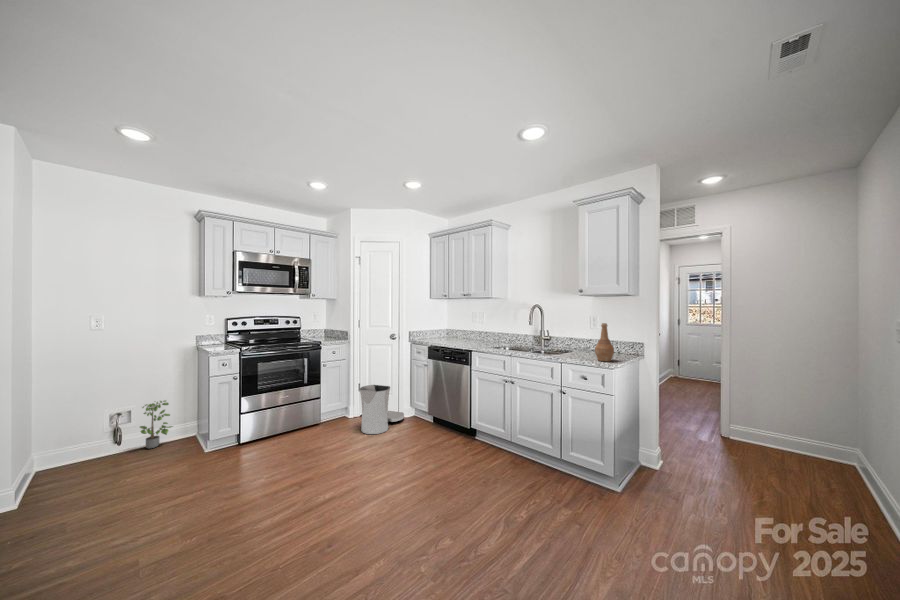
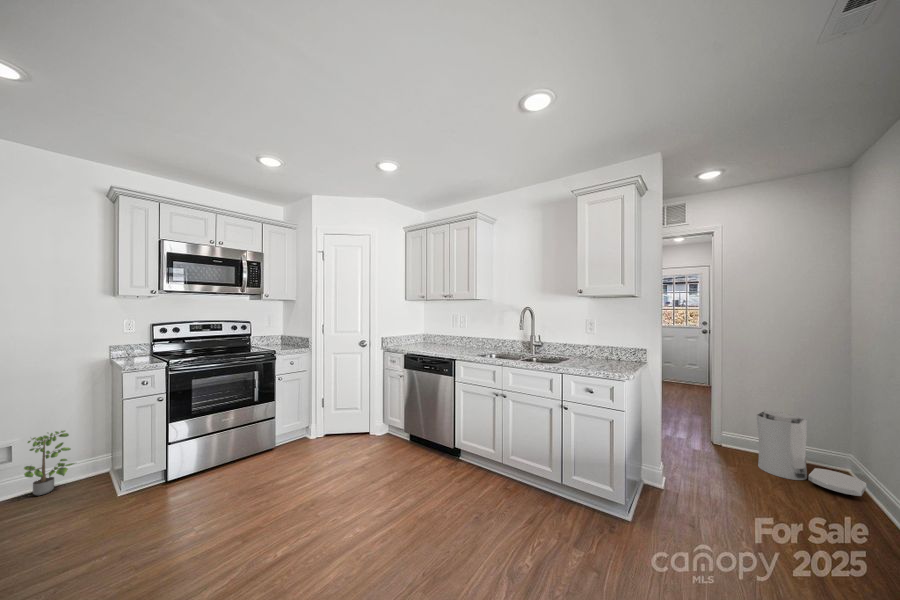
vase: present [595,323,614,361] -> none [600,328,622,372]
trash can: present [360,385,404,434] -> present [756,411,866,496]

